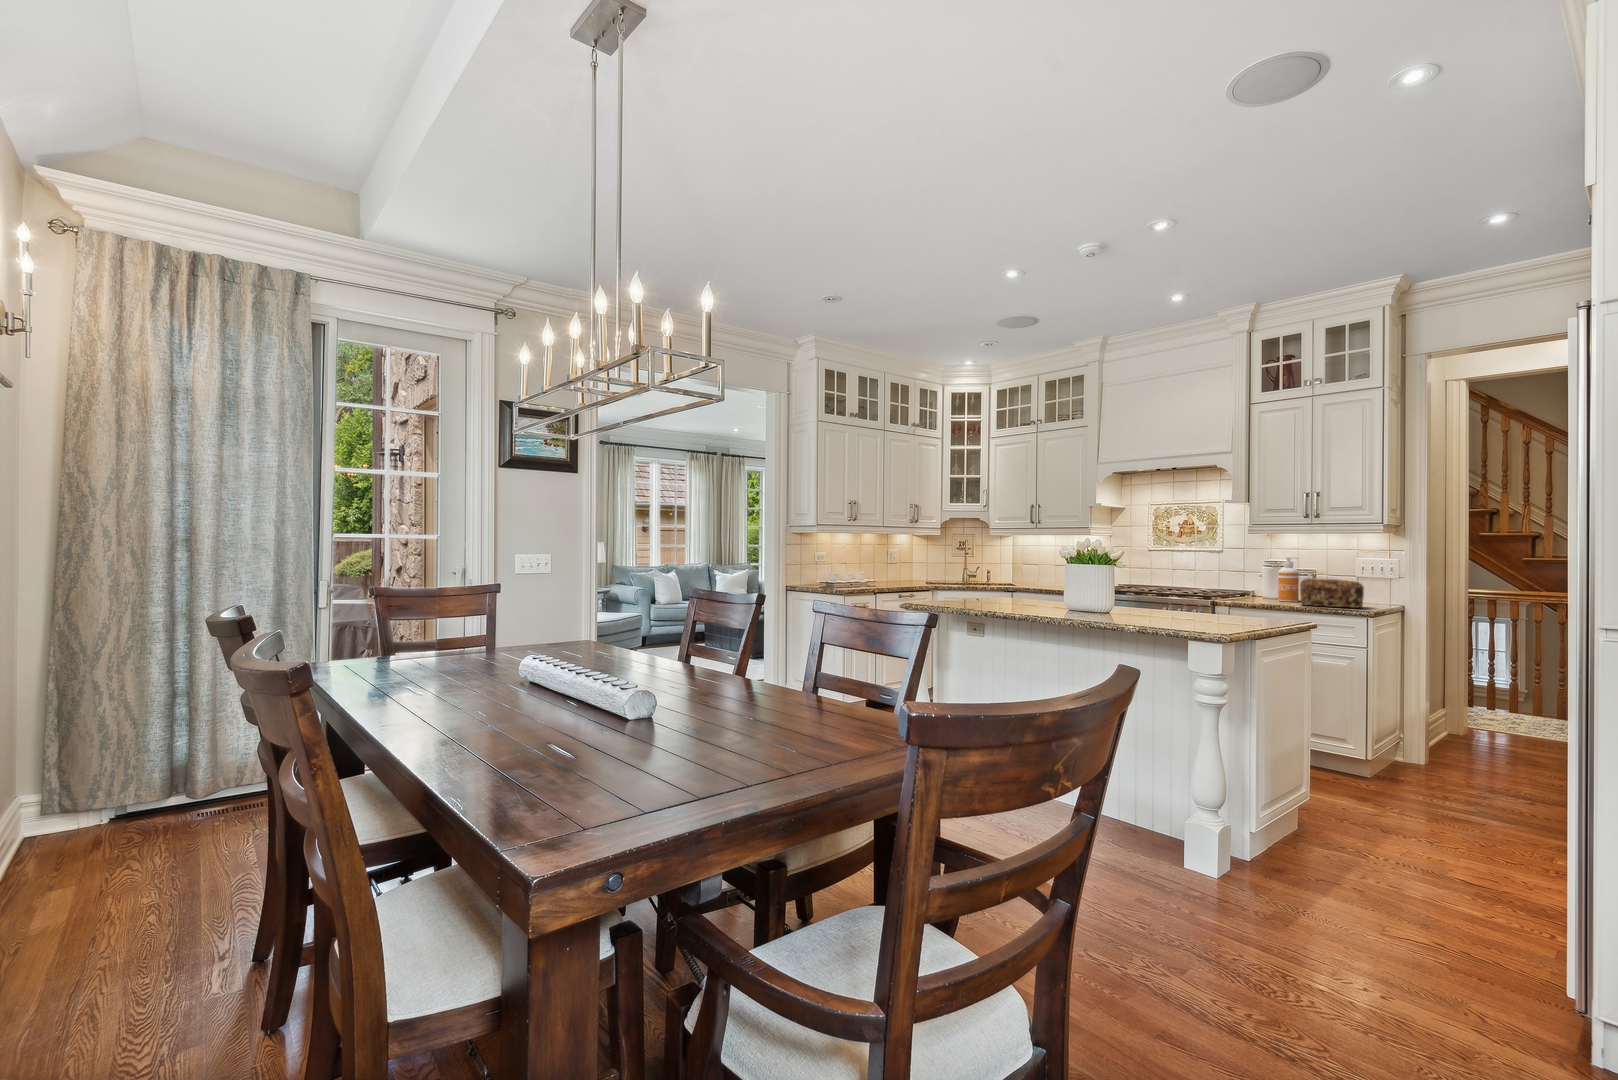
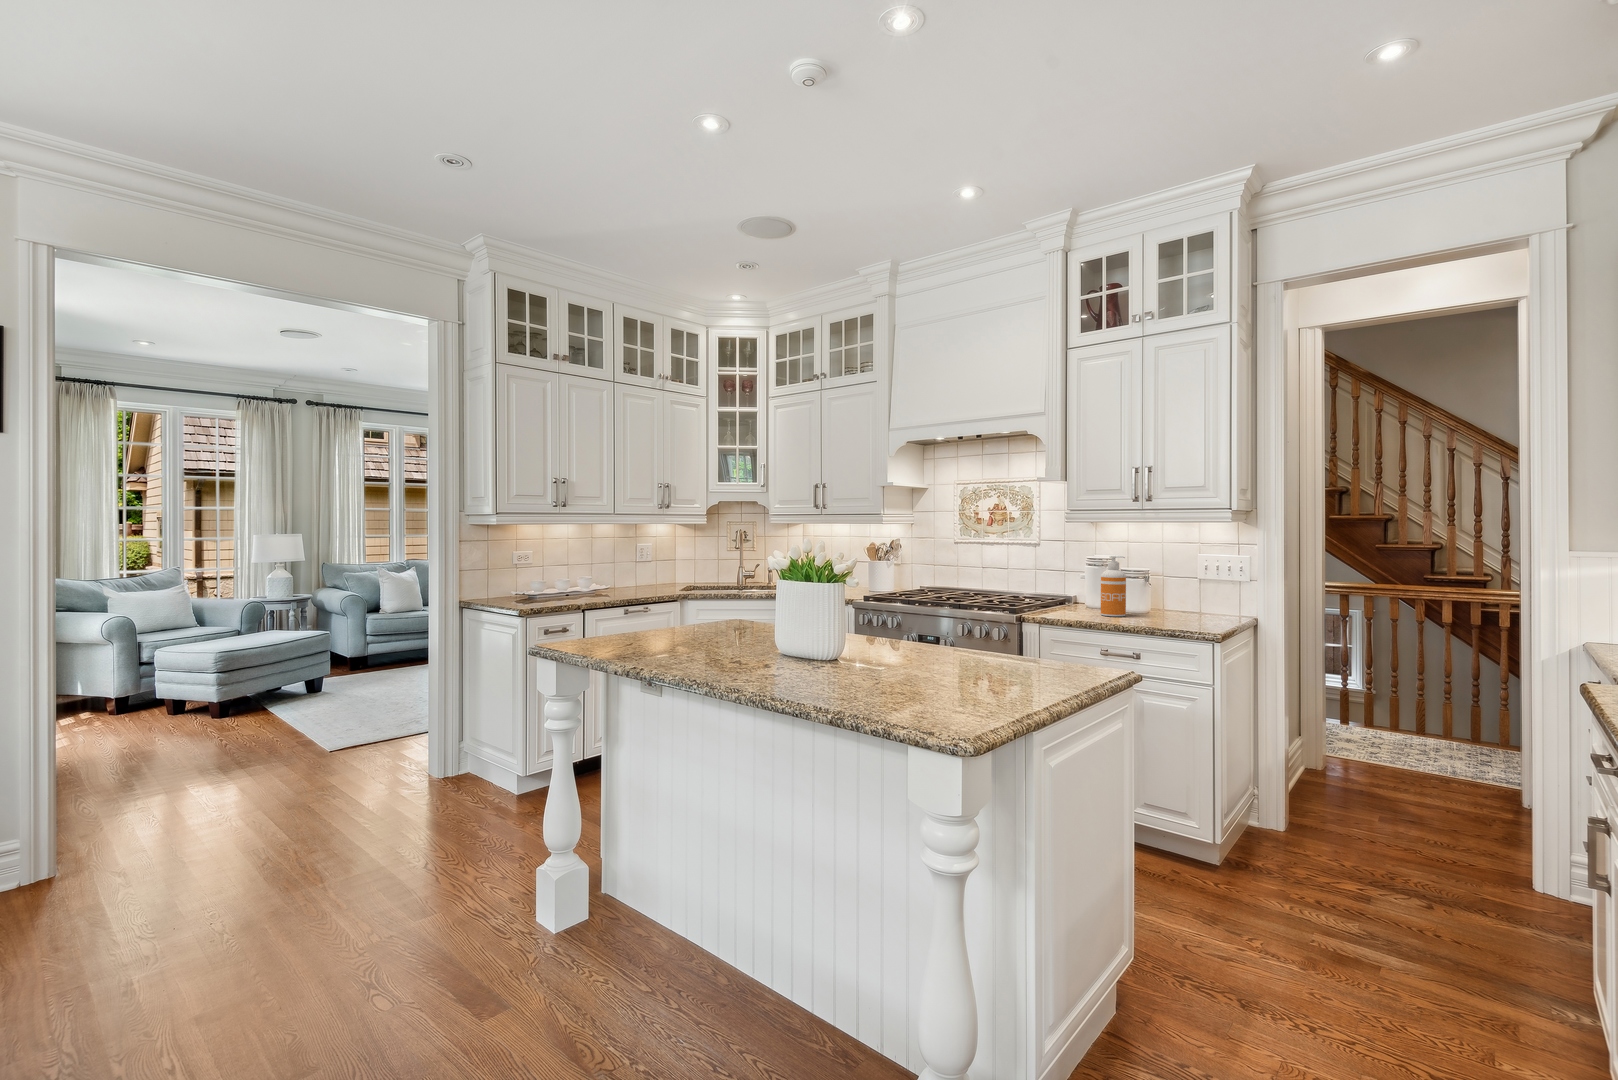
bread loaf: present [1300,578,1364,608] -> none [1125,586,1206,627]

